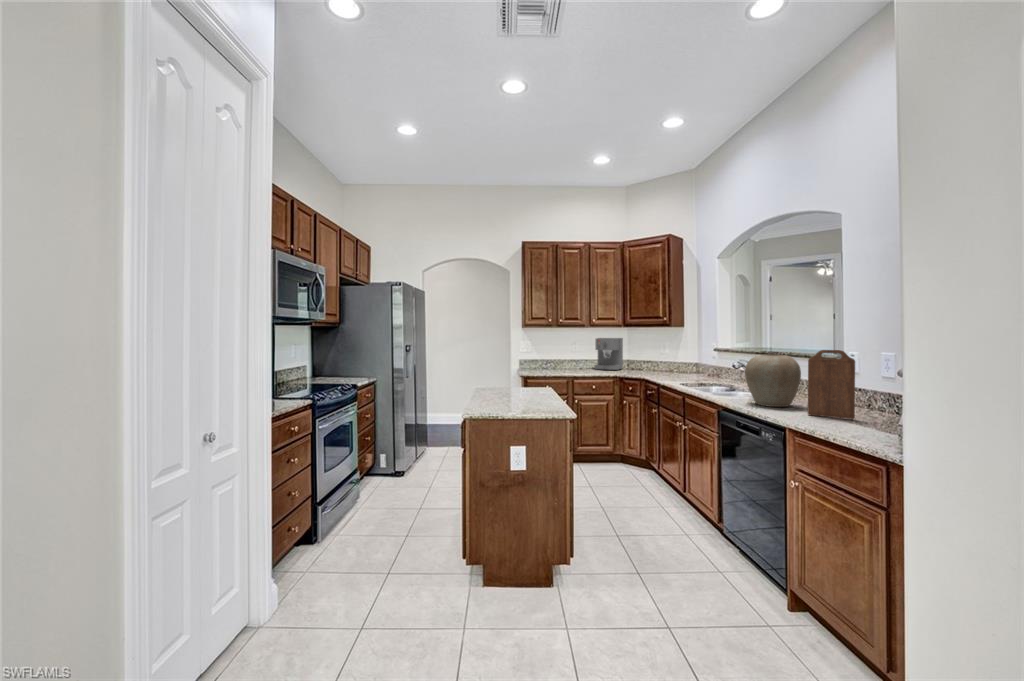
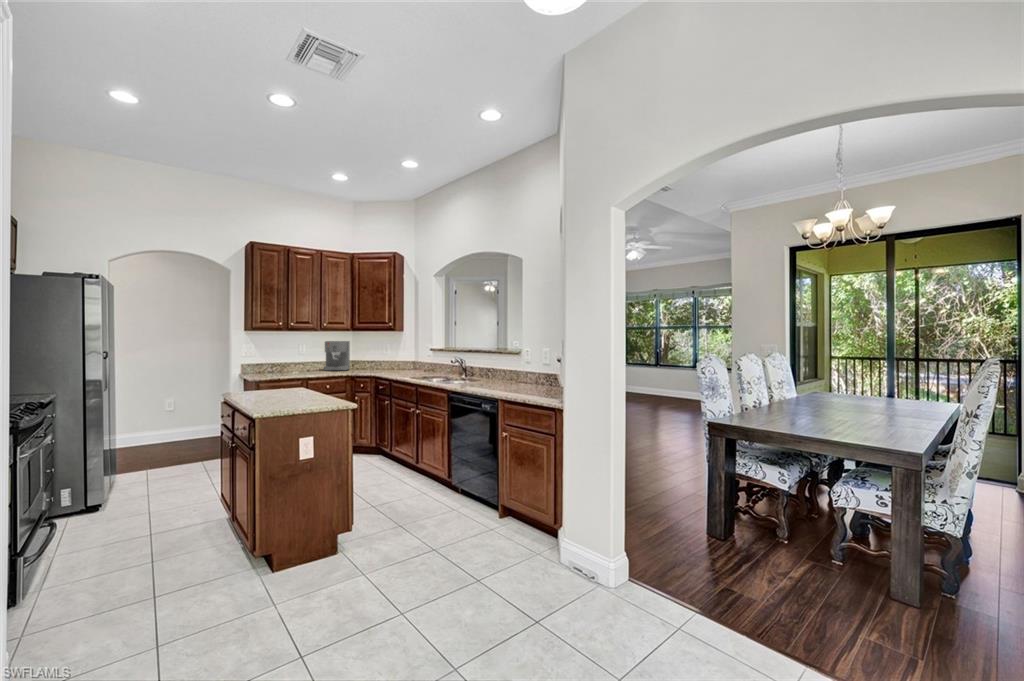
cutting board: present [808,350,855,419] -> none [508,347,533,391]
vase: present [745,355,801,407] -> none [466,352,501,388]

